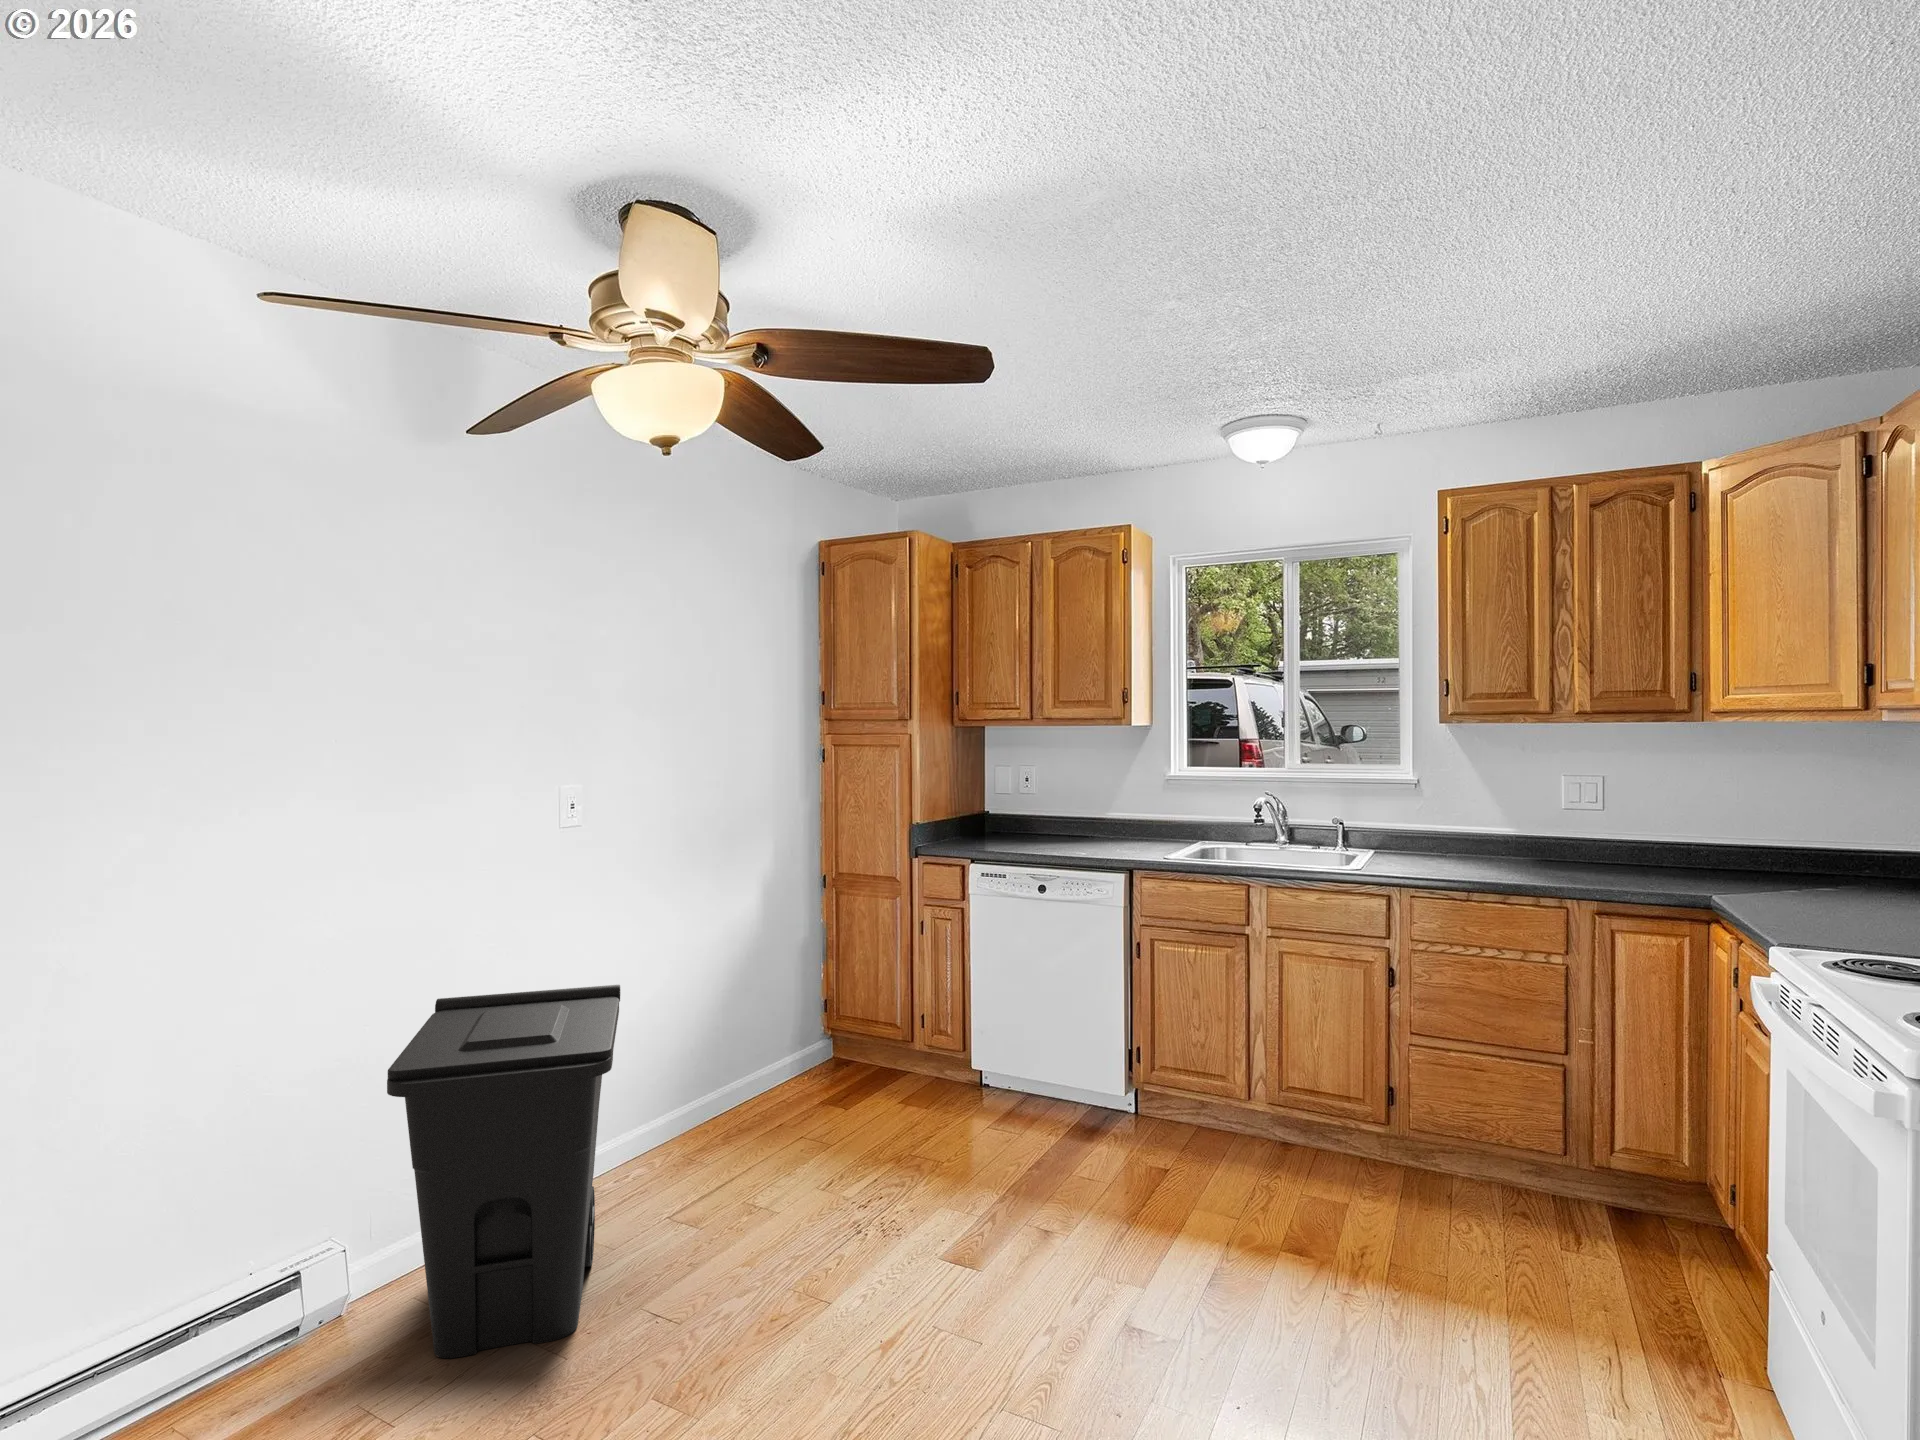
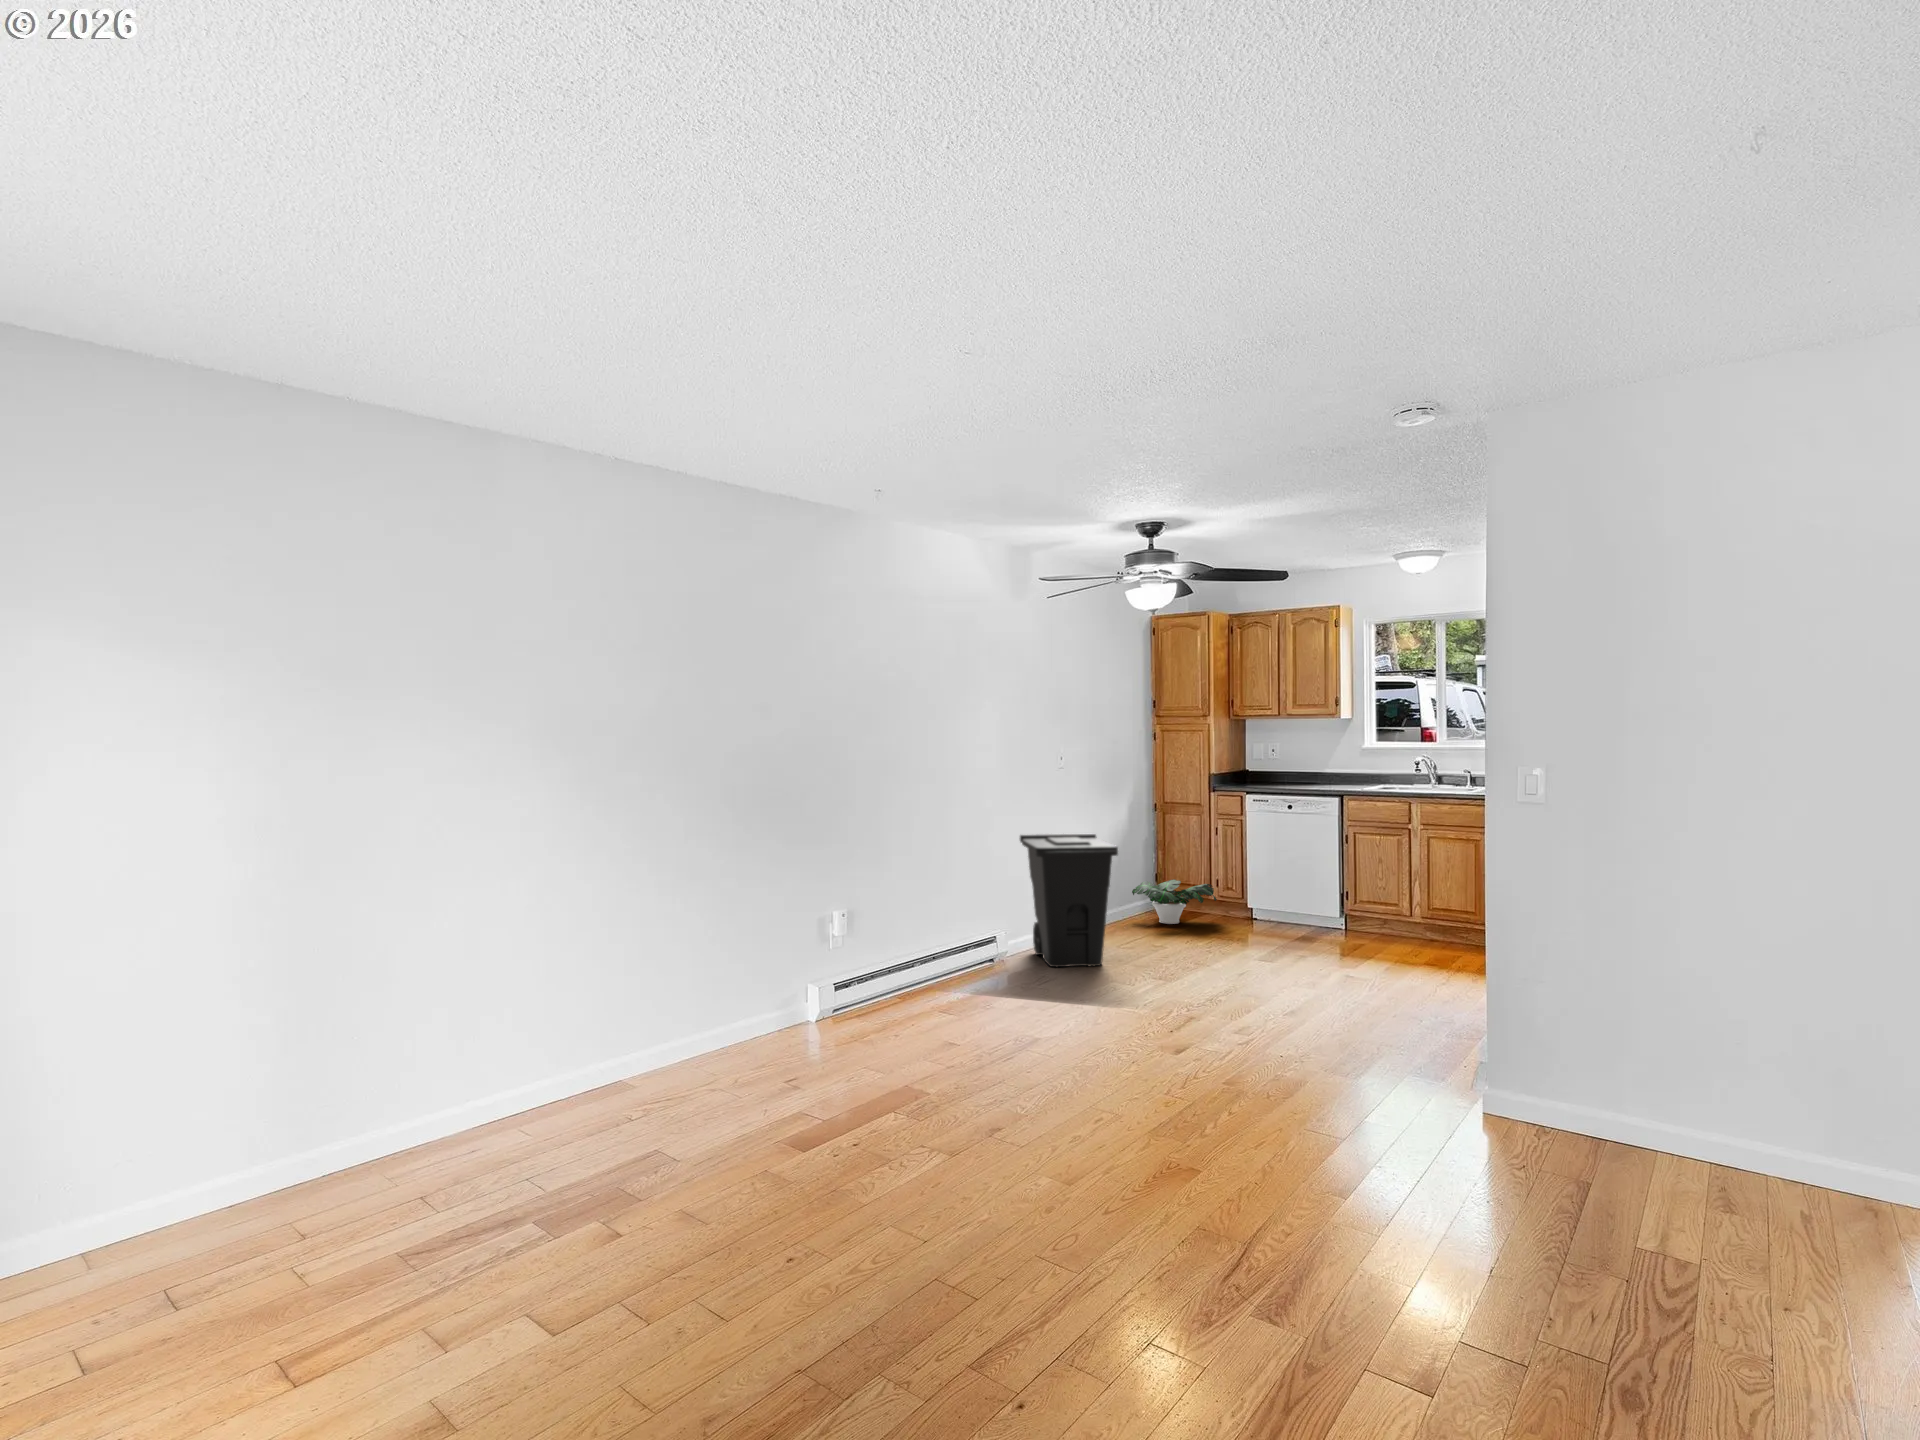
potted plant: none [762,1016,912,1111] -> present [1132,879,1217,924]

